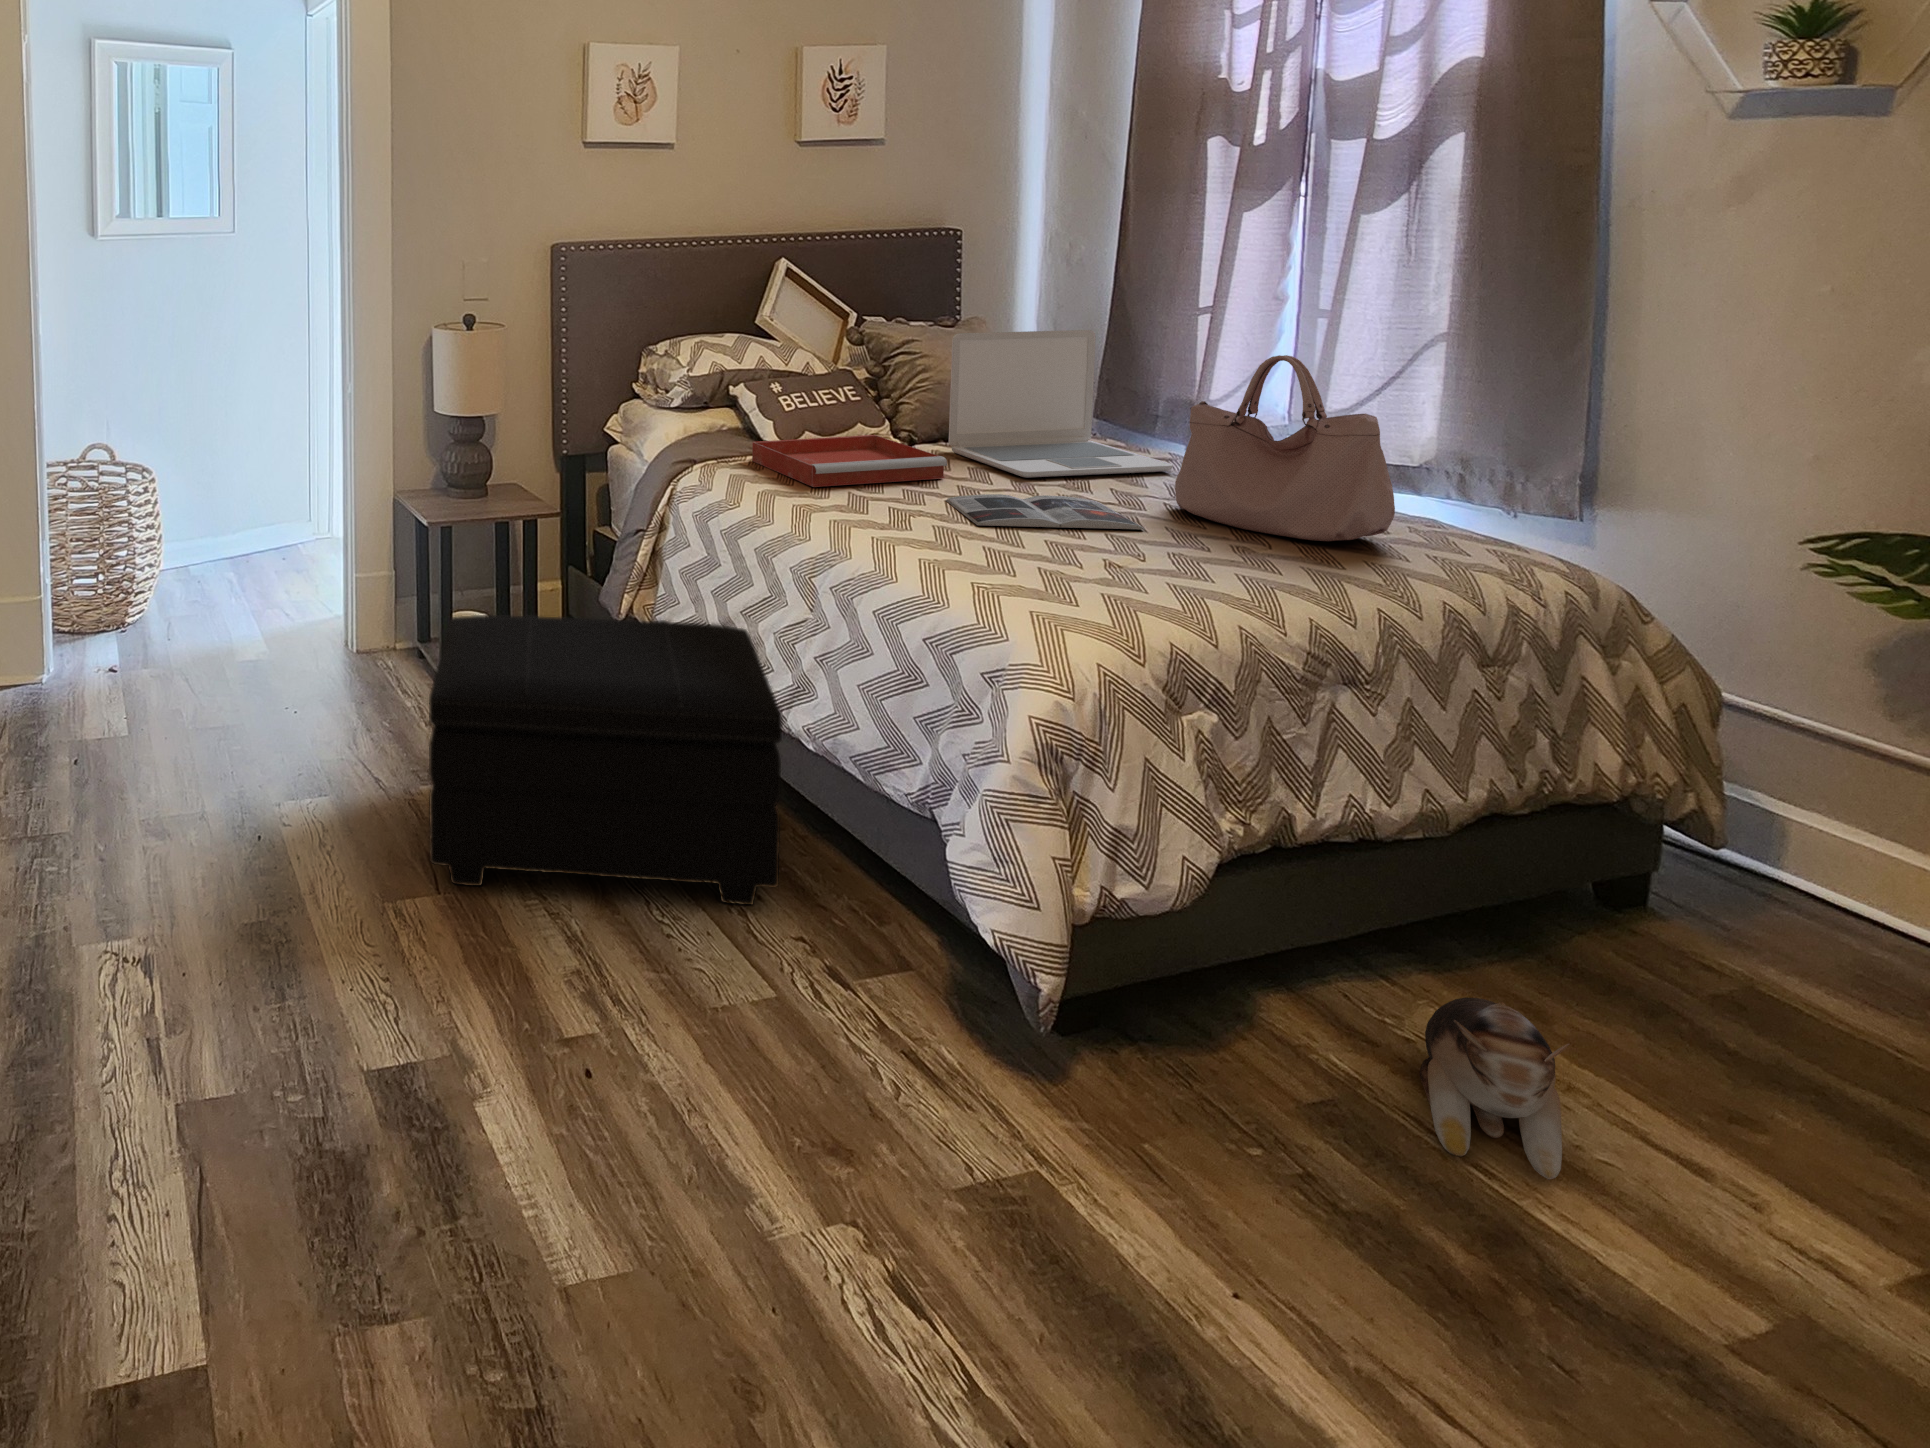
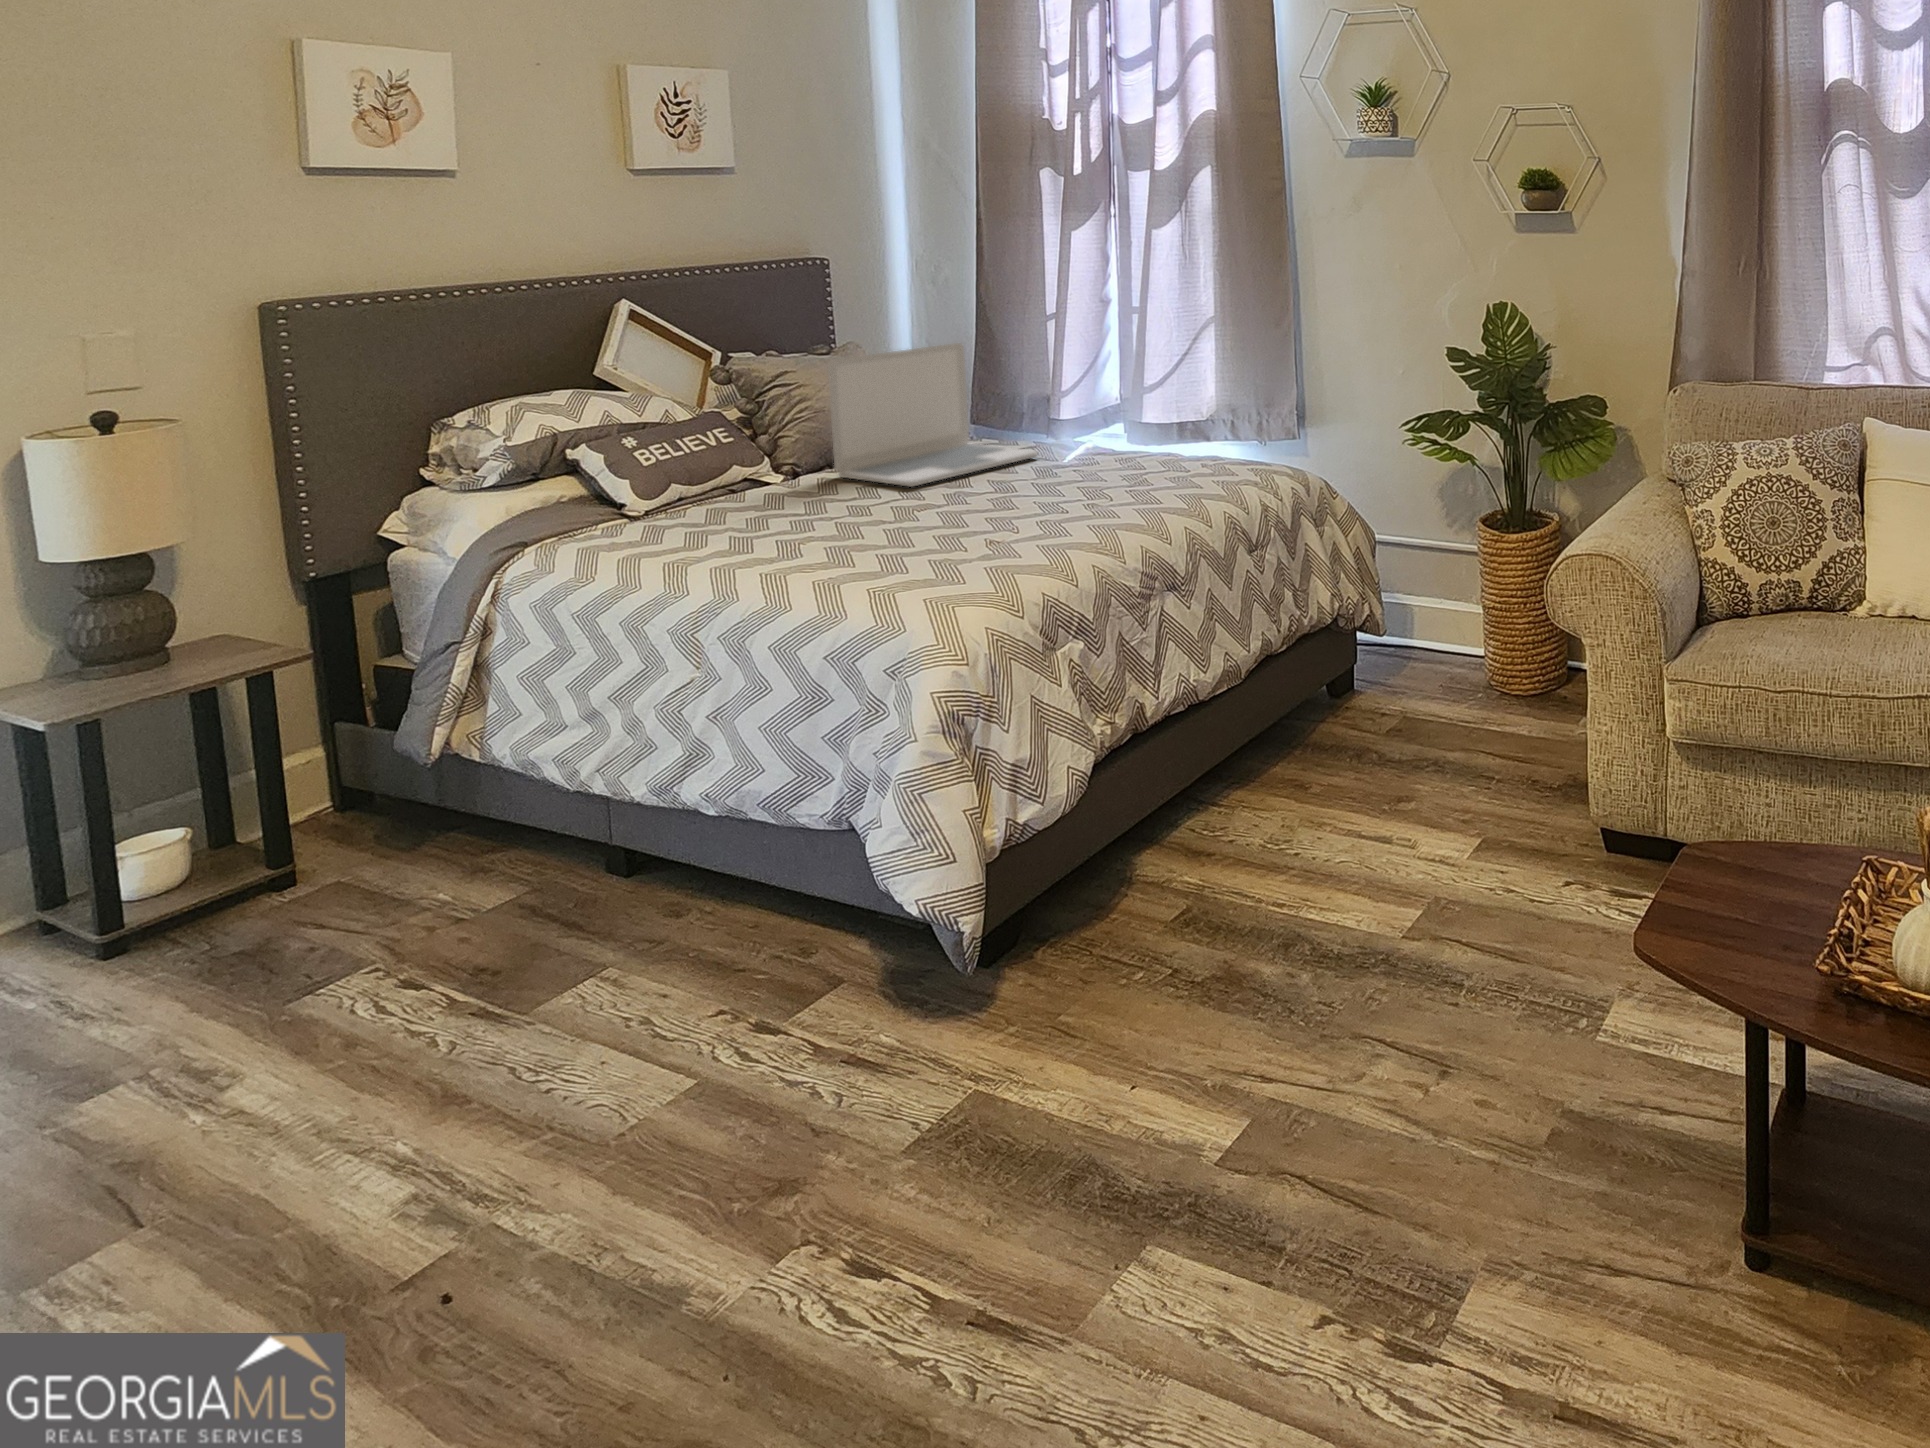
handbag: present [1175,355,1395,541] -> none [1039,345,1191,491]
tray: present [752,435,947,487] -> none [603,475,835,541]
magazine: present [946,494,1144,529] -> none [836,494,1018,539]
footstool: present [429,615,782,905] -> none [93,715,689,1201]
plush toy: present [1420,997,1569,1180] -> none [1237,778,1315,901]

